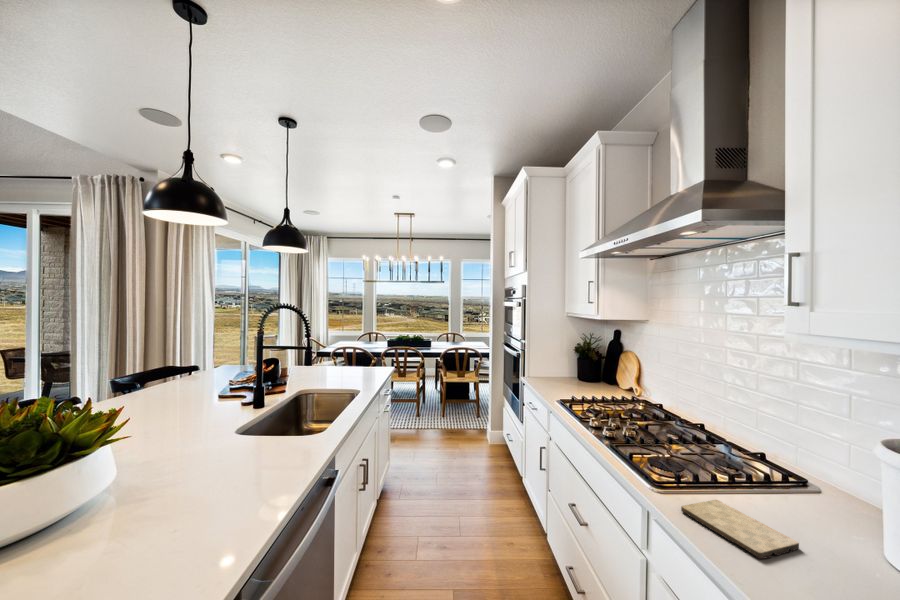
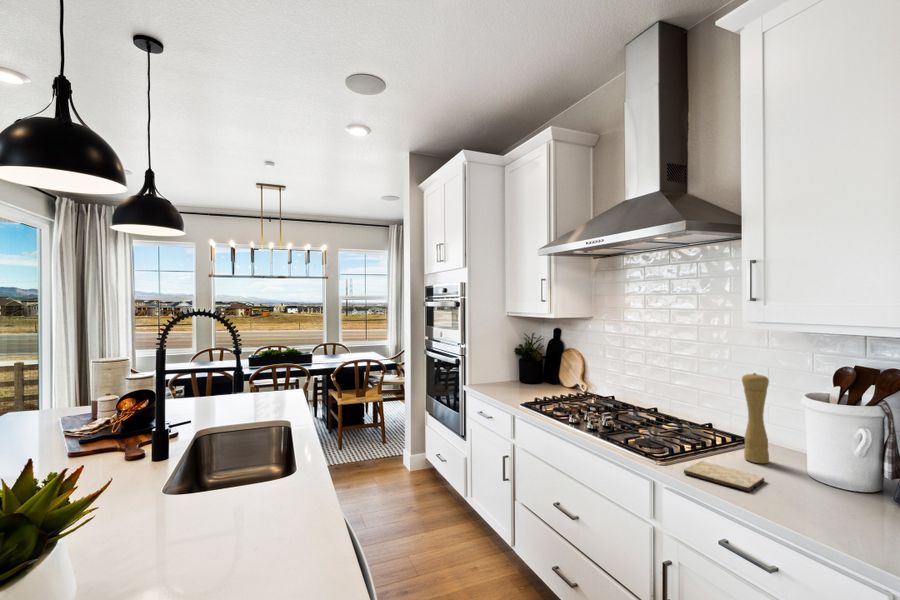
pepper mill: none [788,399,829,522] -> present [742,373,769,463]

